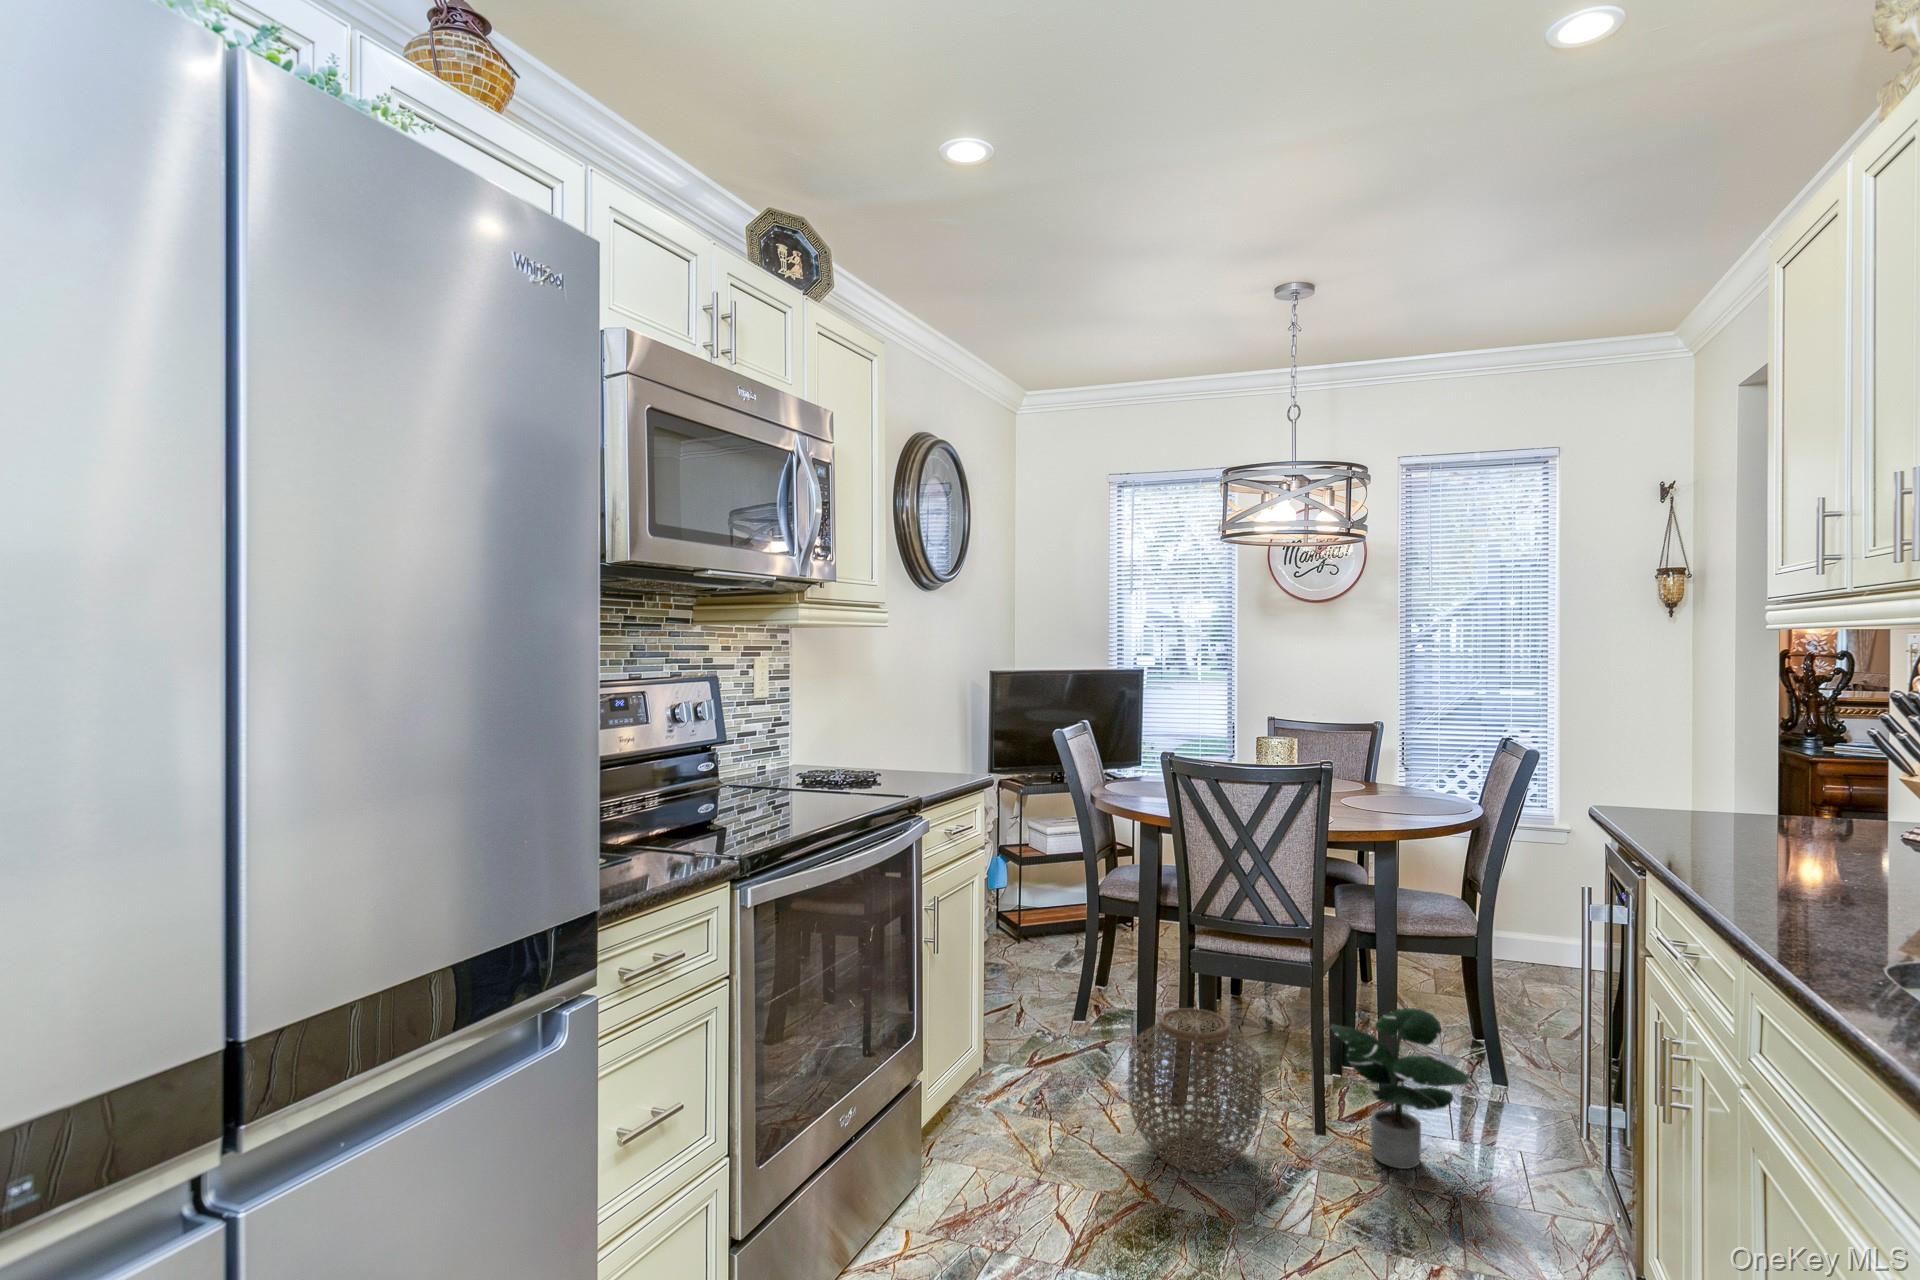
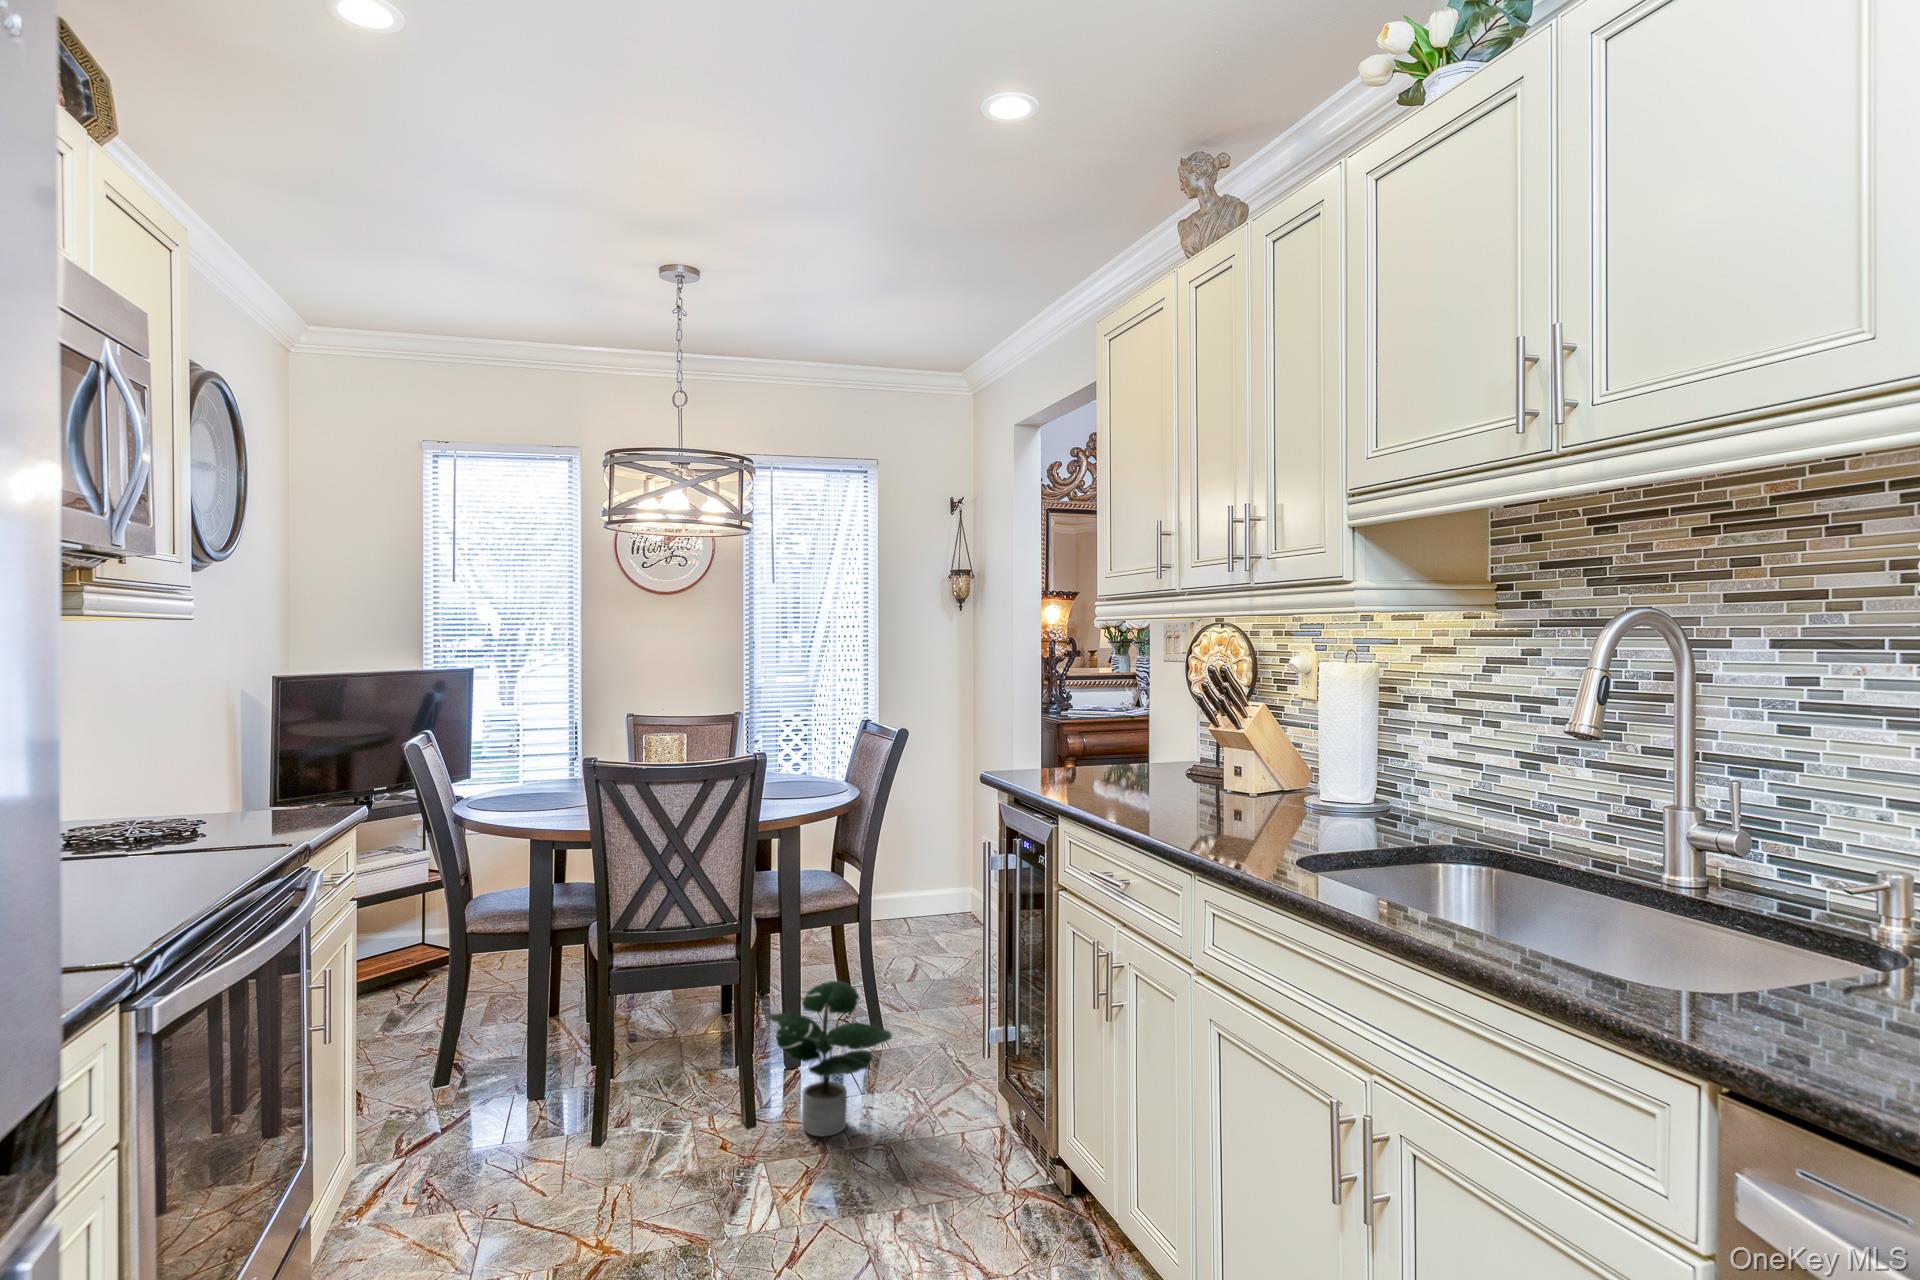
woven basket: present [1128,1008,1262,1172] -> none [563,1032,711,1211]

